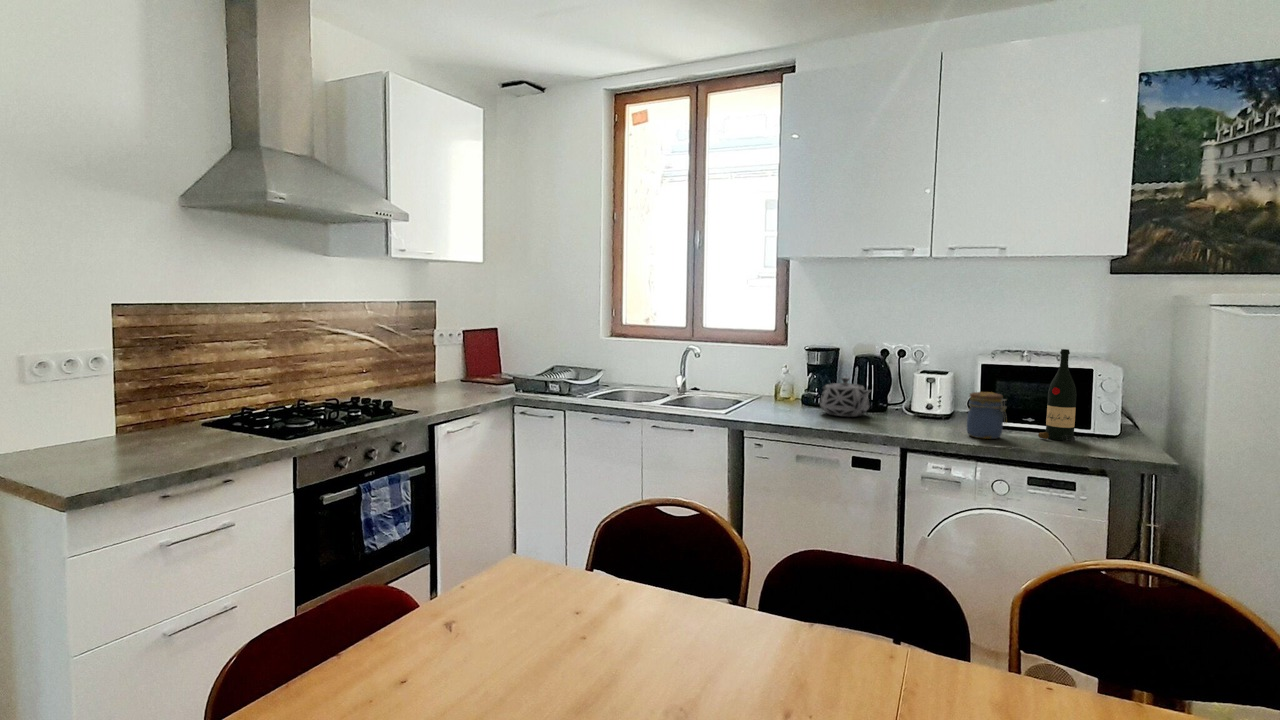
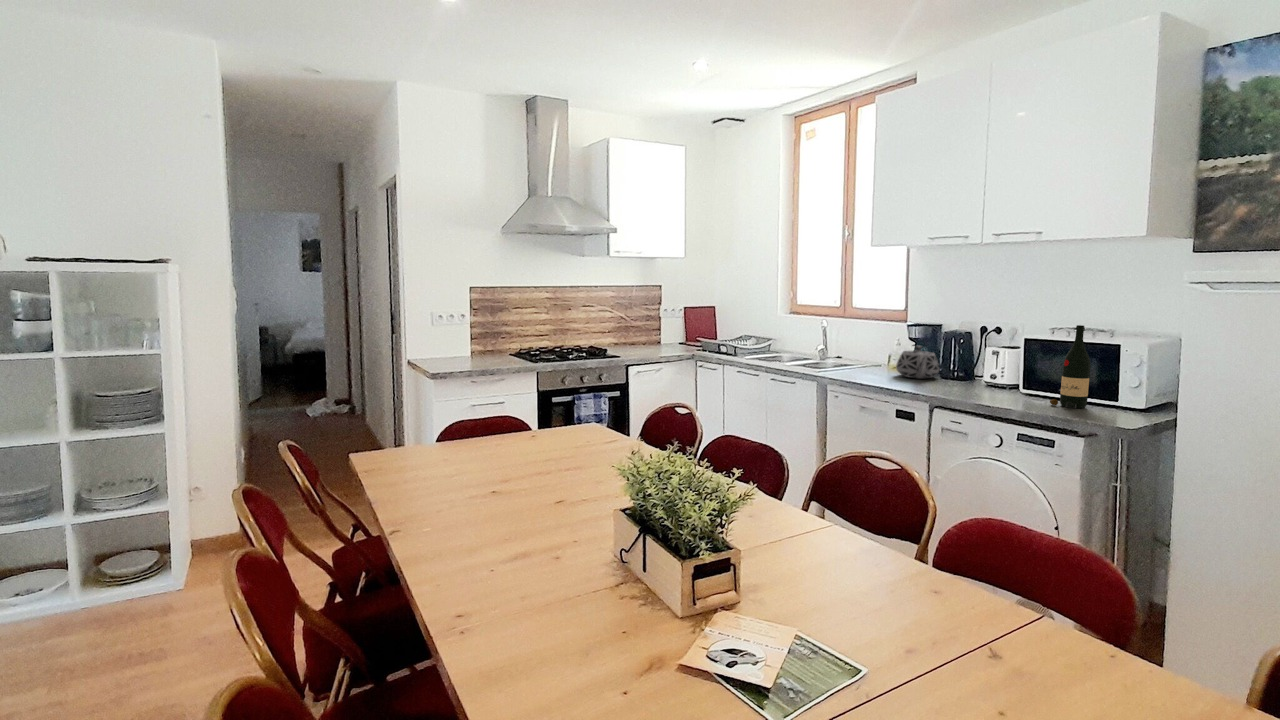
jar: present [967,392,1006,439] -> none [983,361,1016,401]

